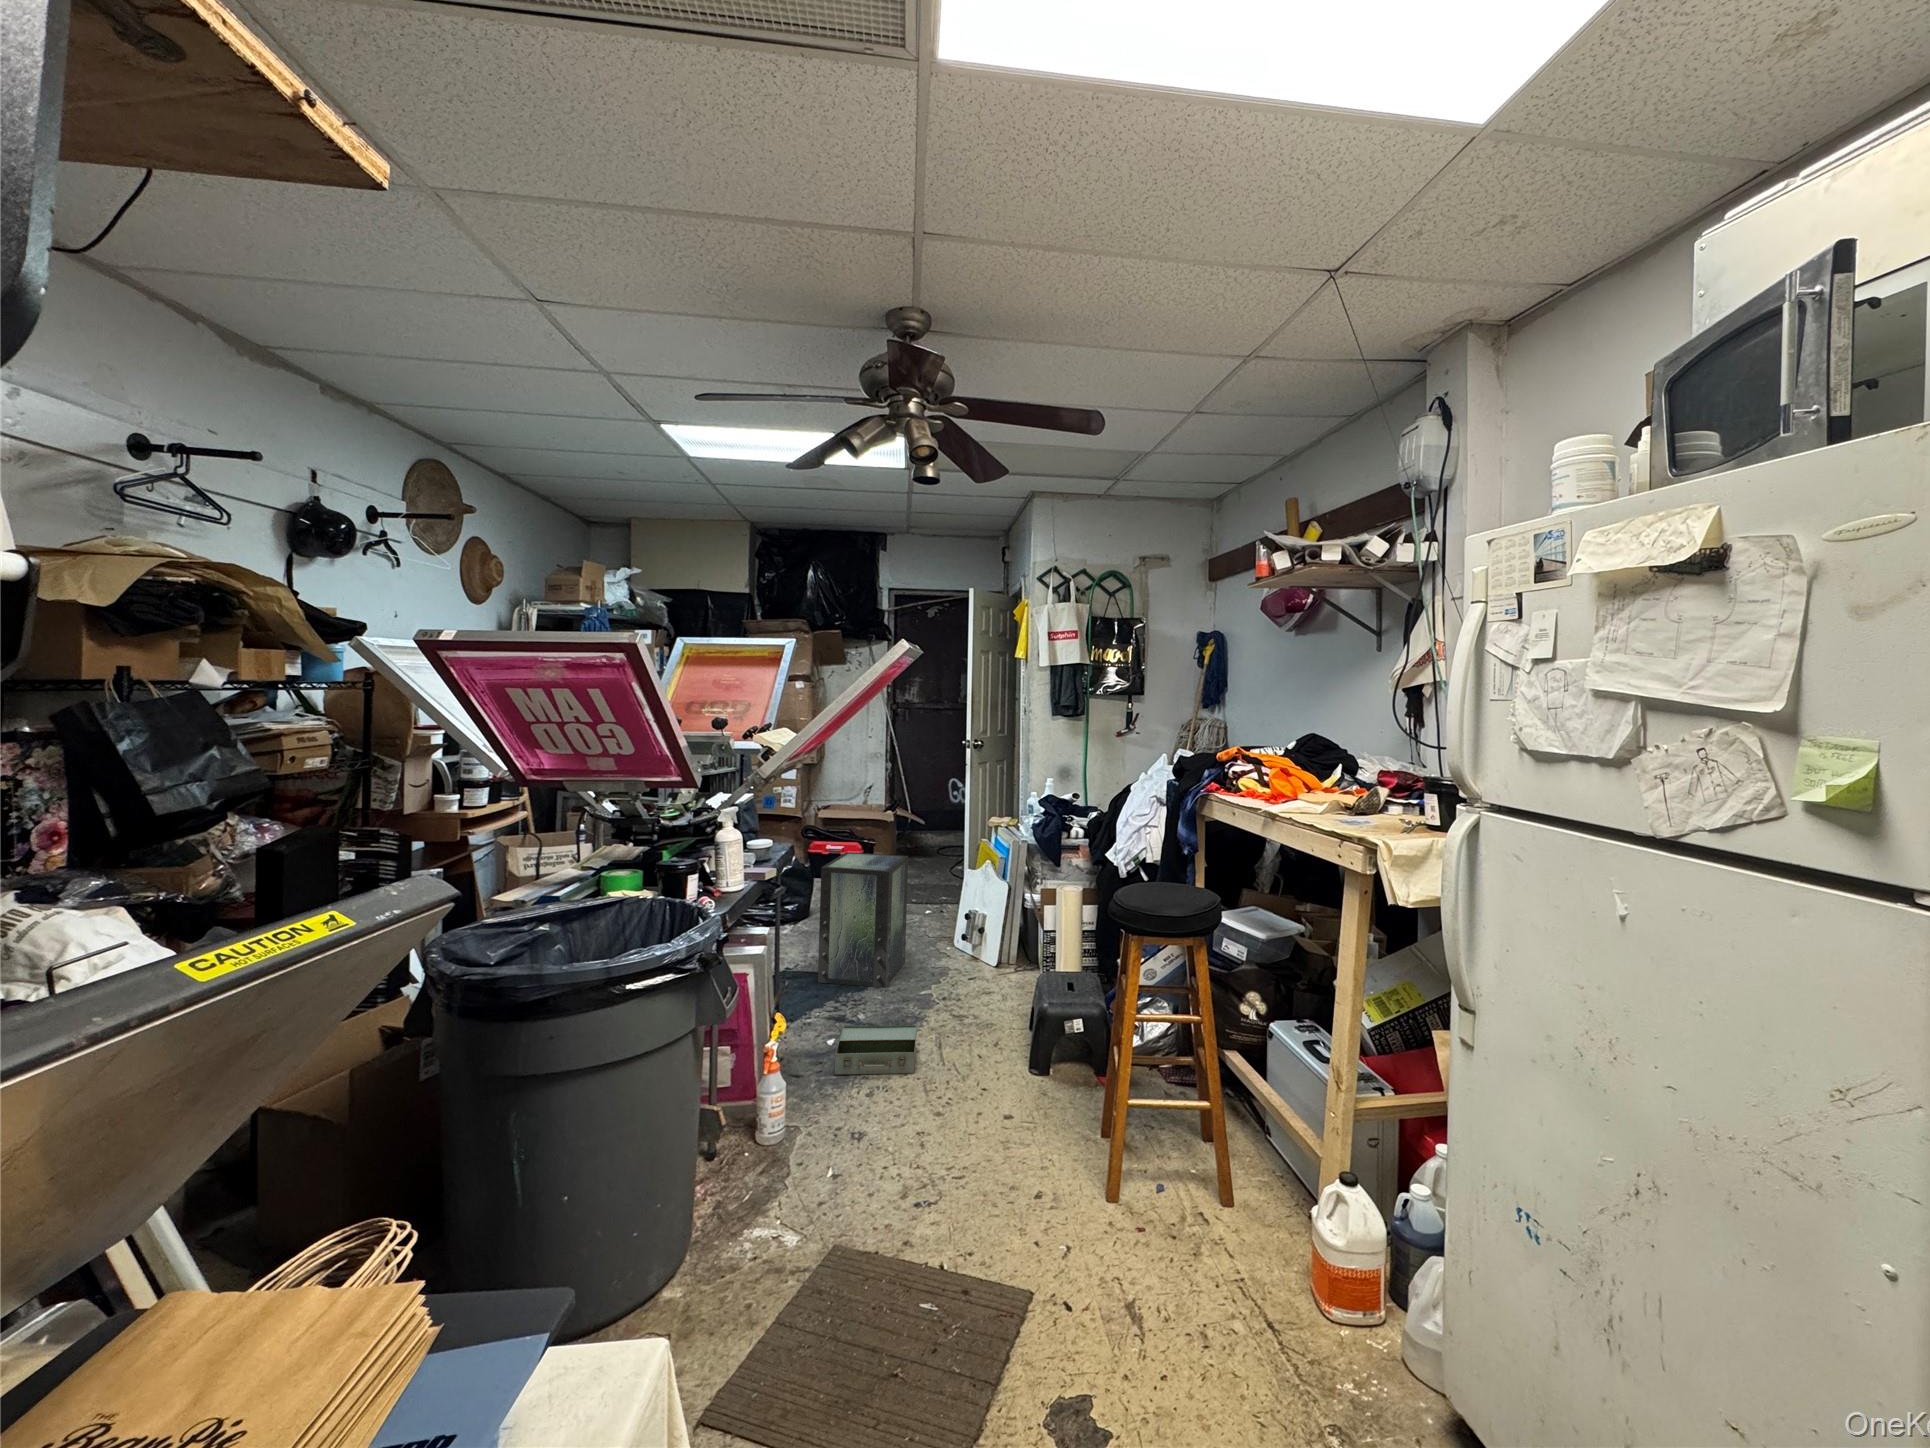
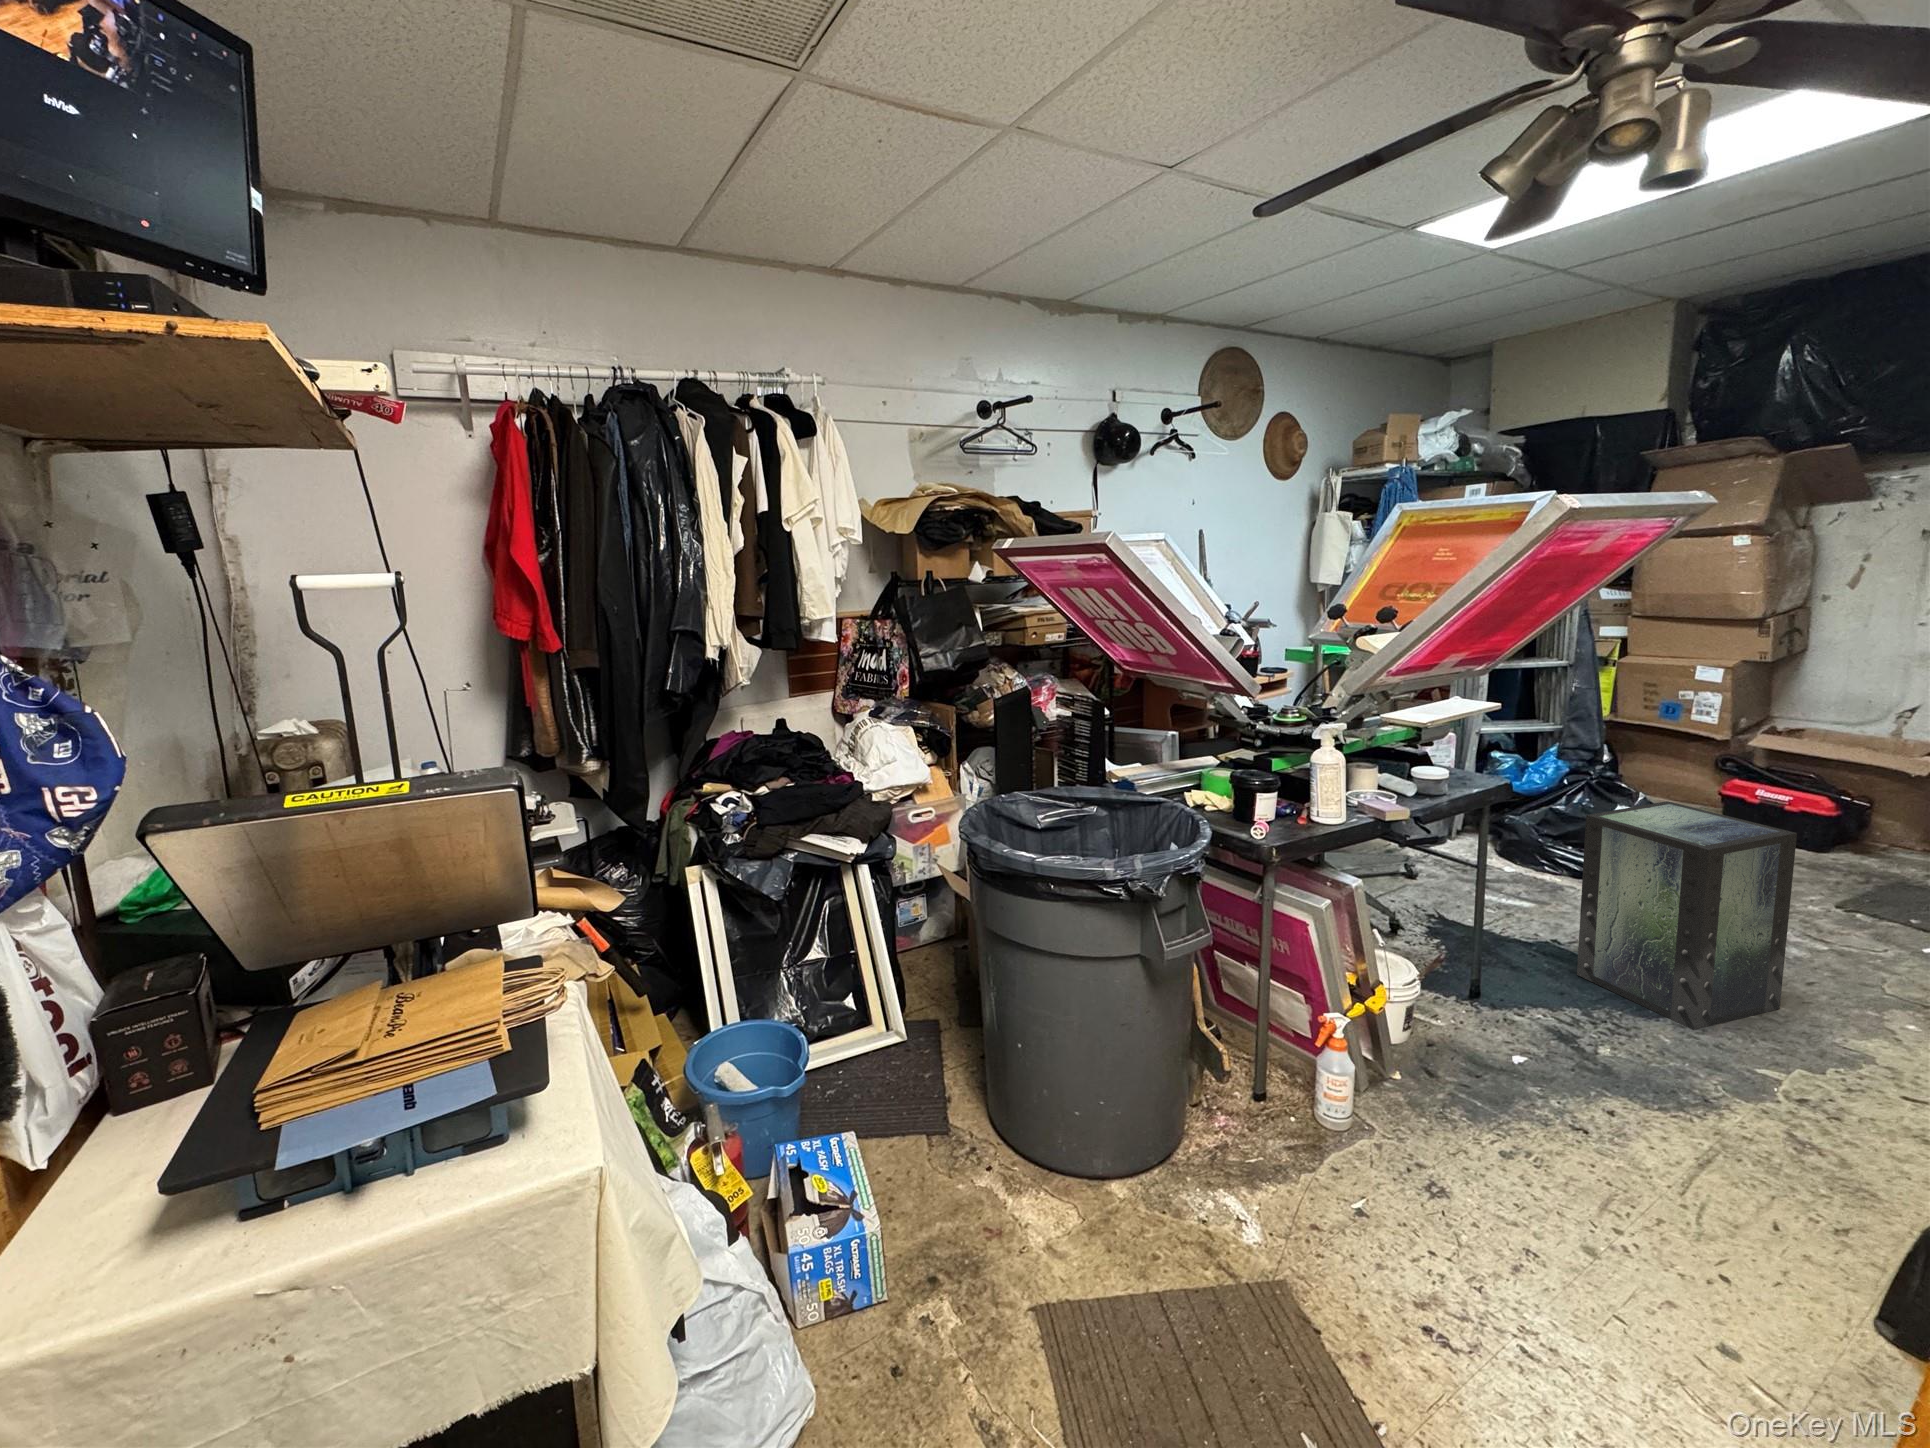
toolbox: present [835,1025,917,1075] -> none [1480,1047,1662,1172]

